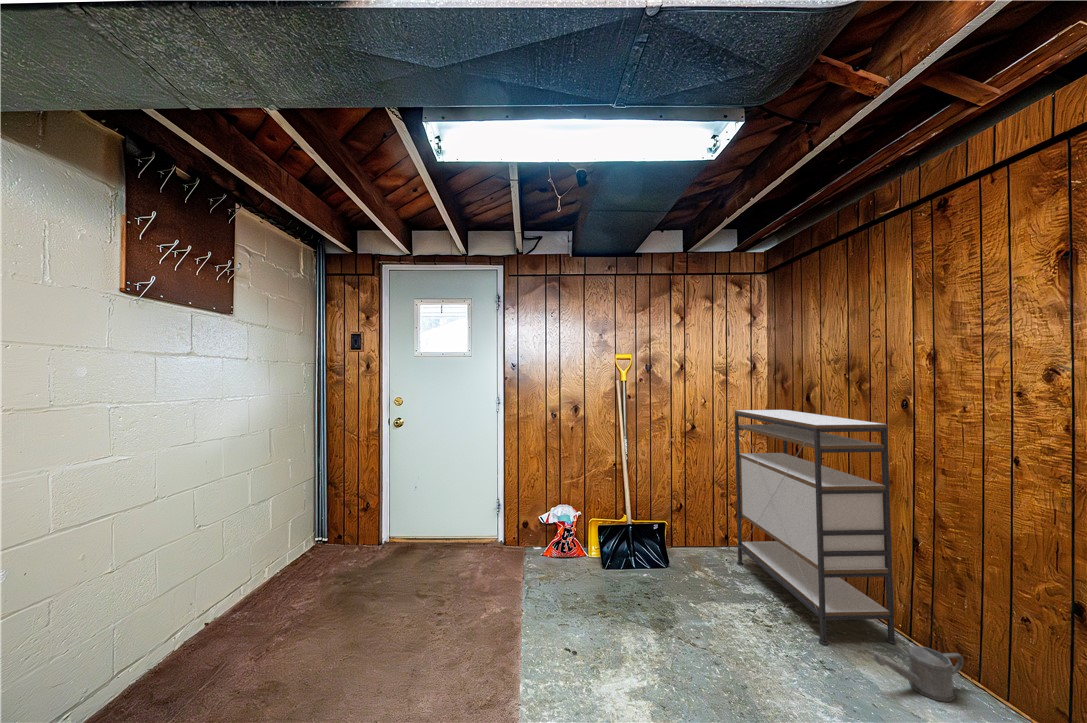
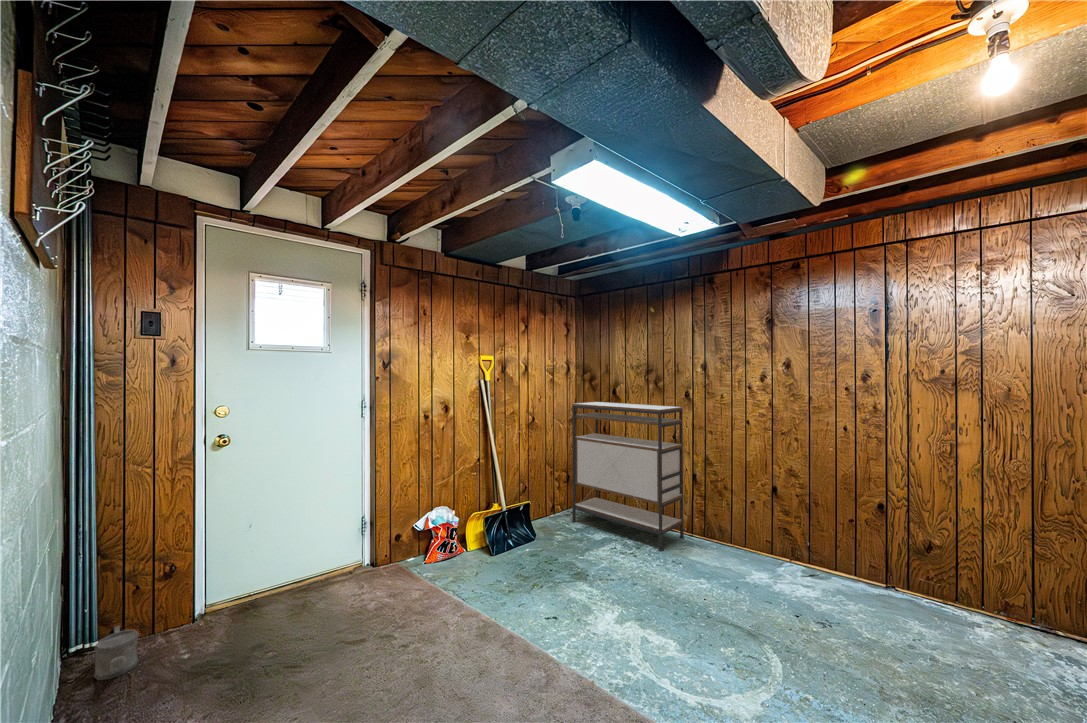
watering can: present [874,646,963,702] -> present [94,626,139,680]

